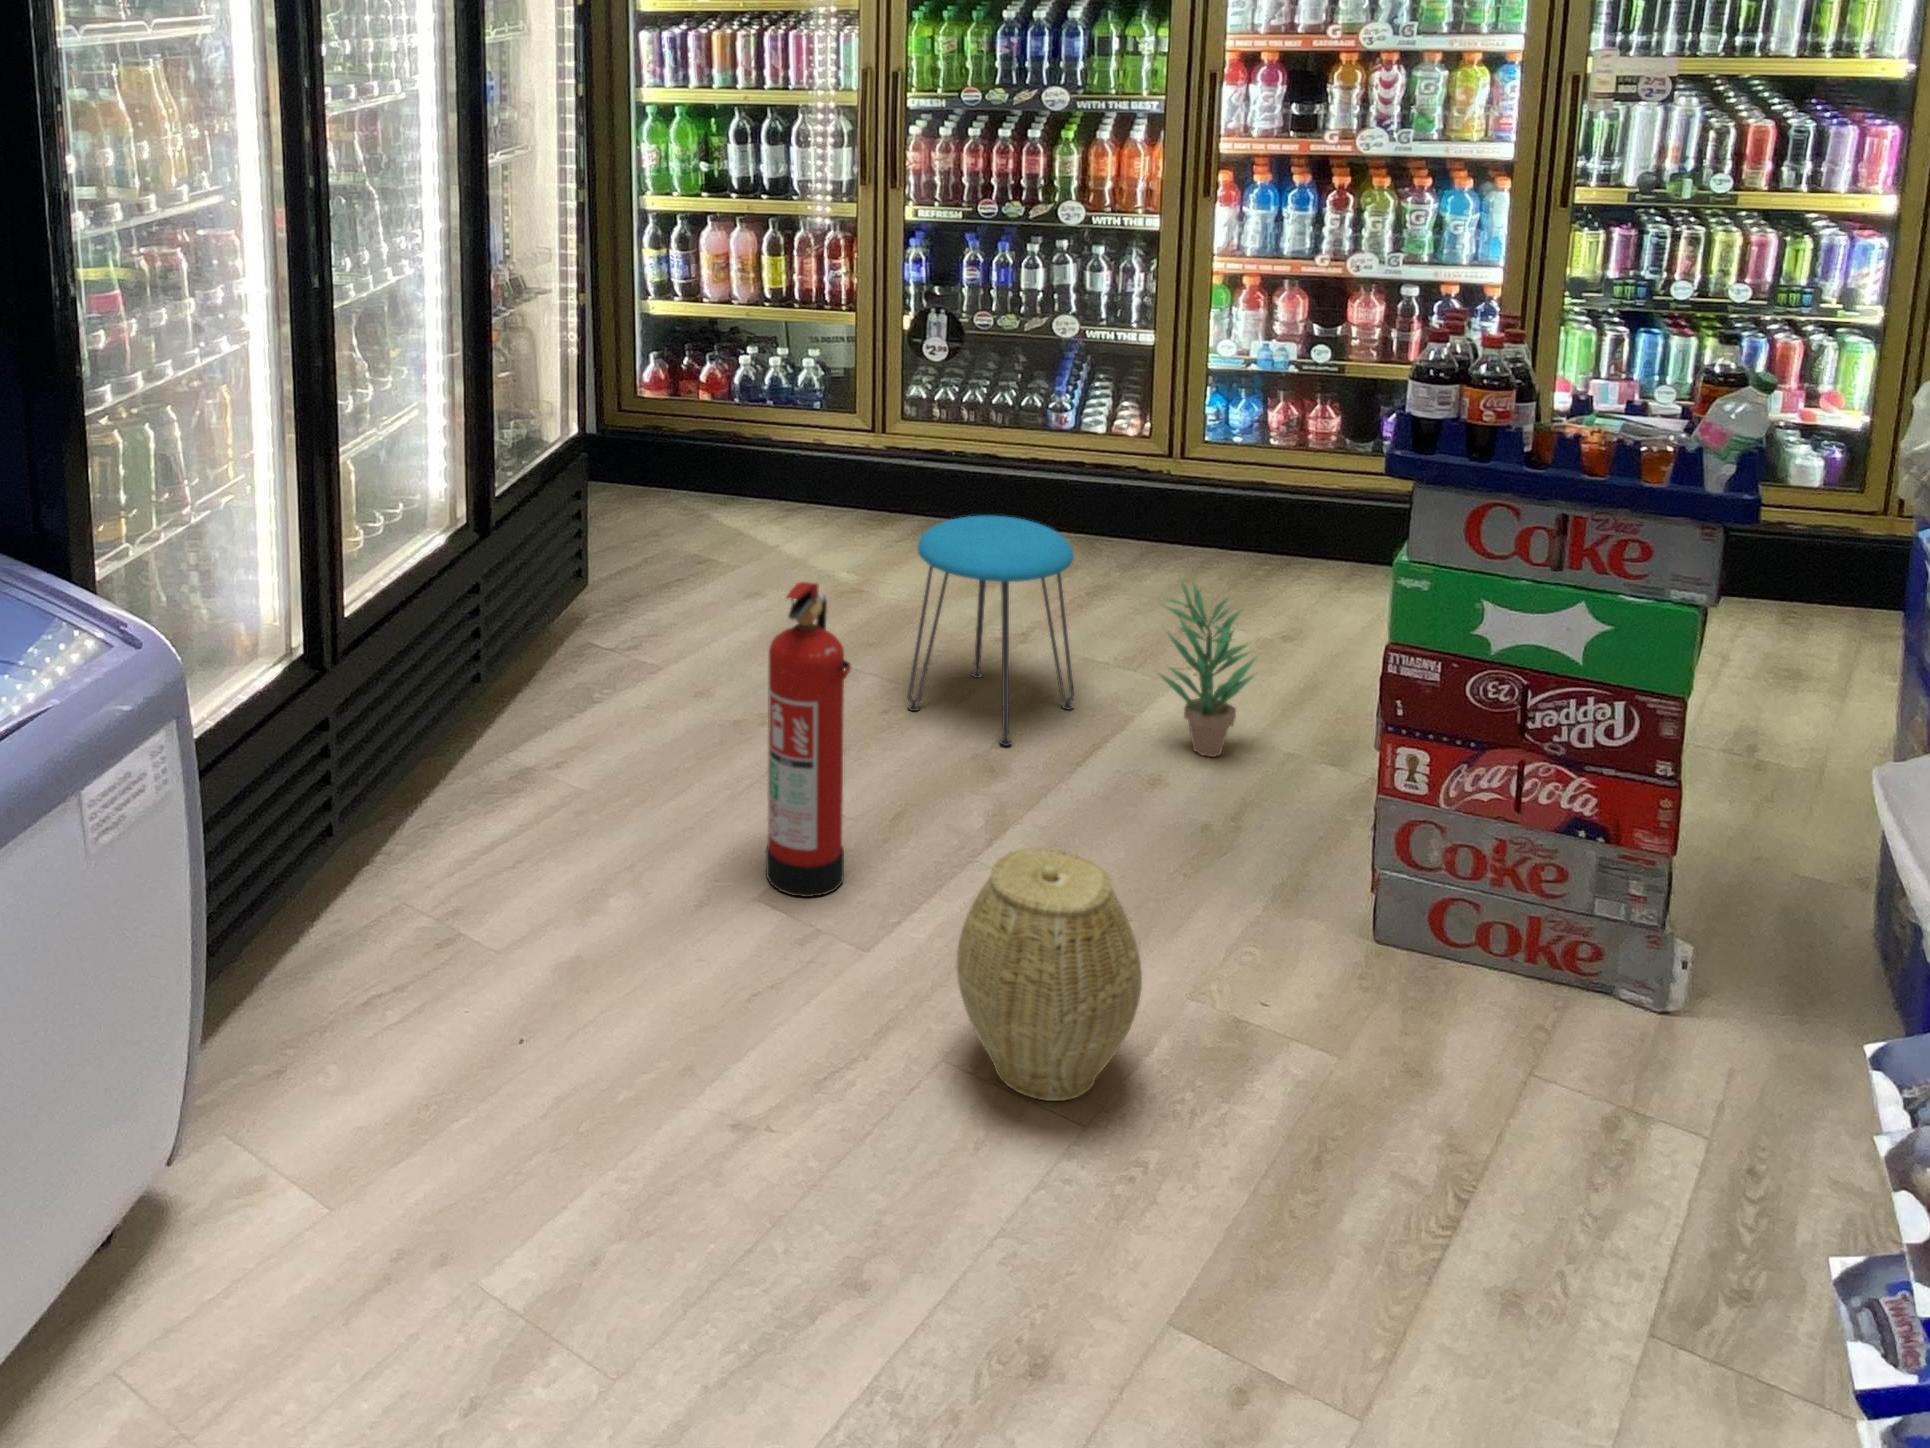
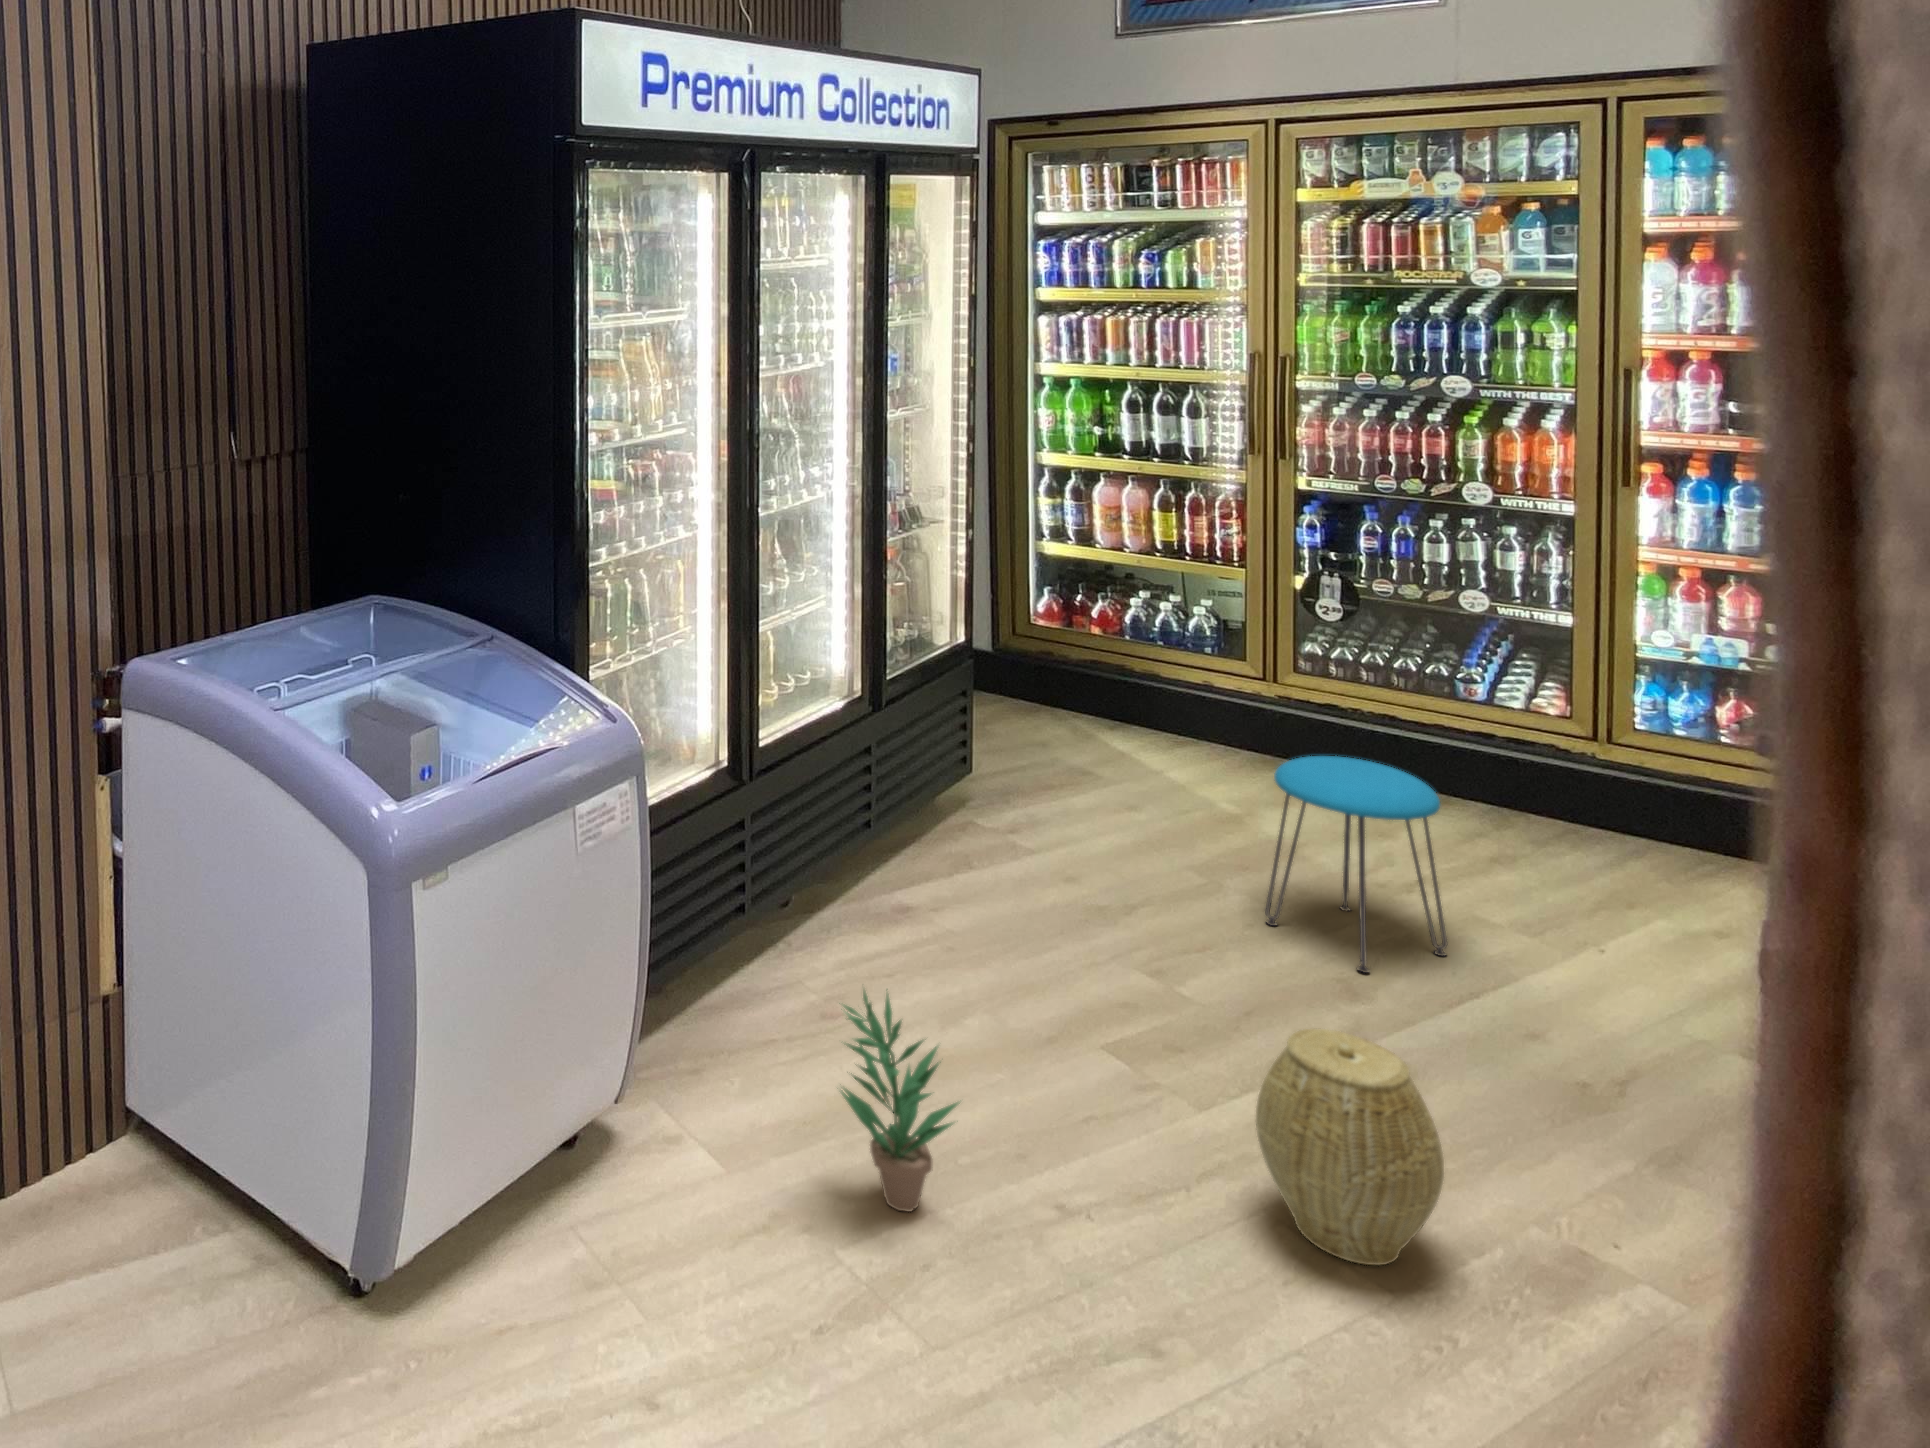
potted plant: present [1158,581,1256,757] -> present [841,991,960,1212]
fire extinguisher: present [766,582,851,897] -> none [1102,773,1180,1050]

